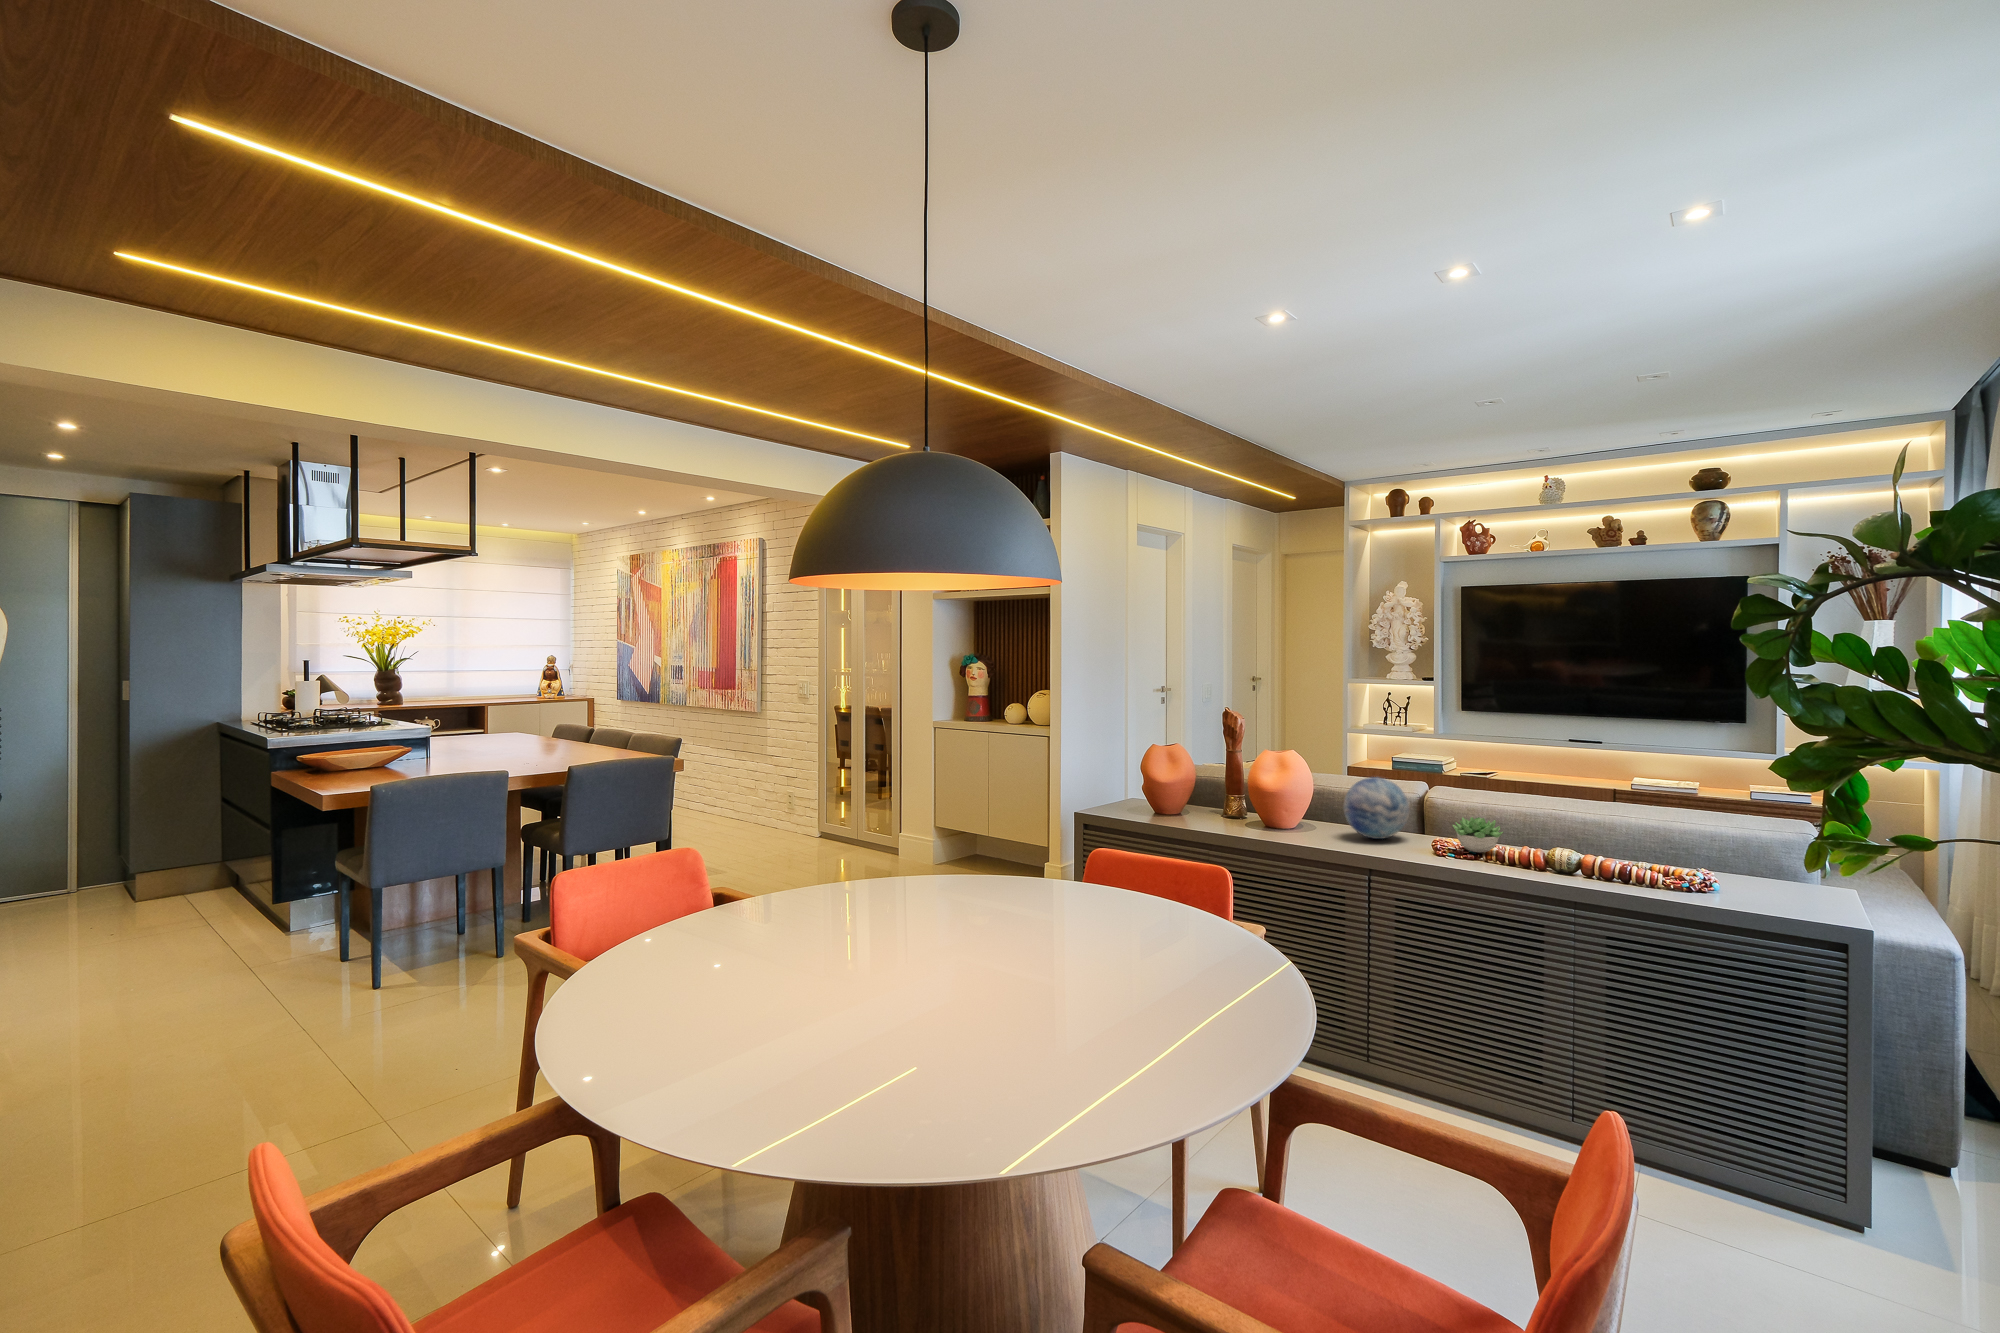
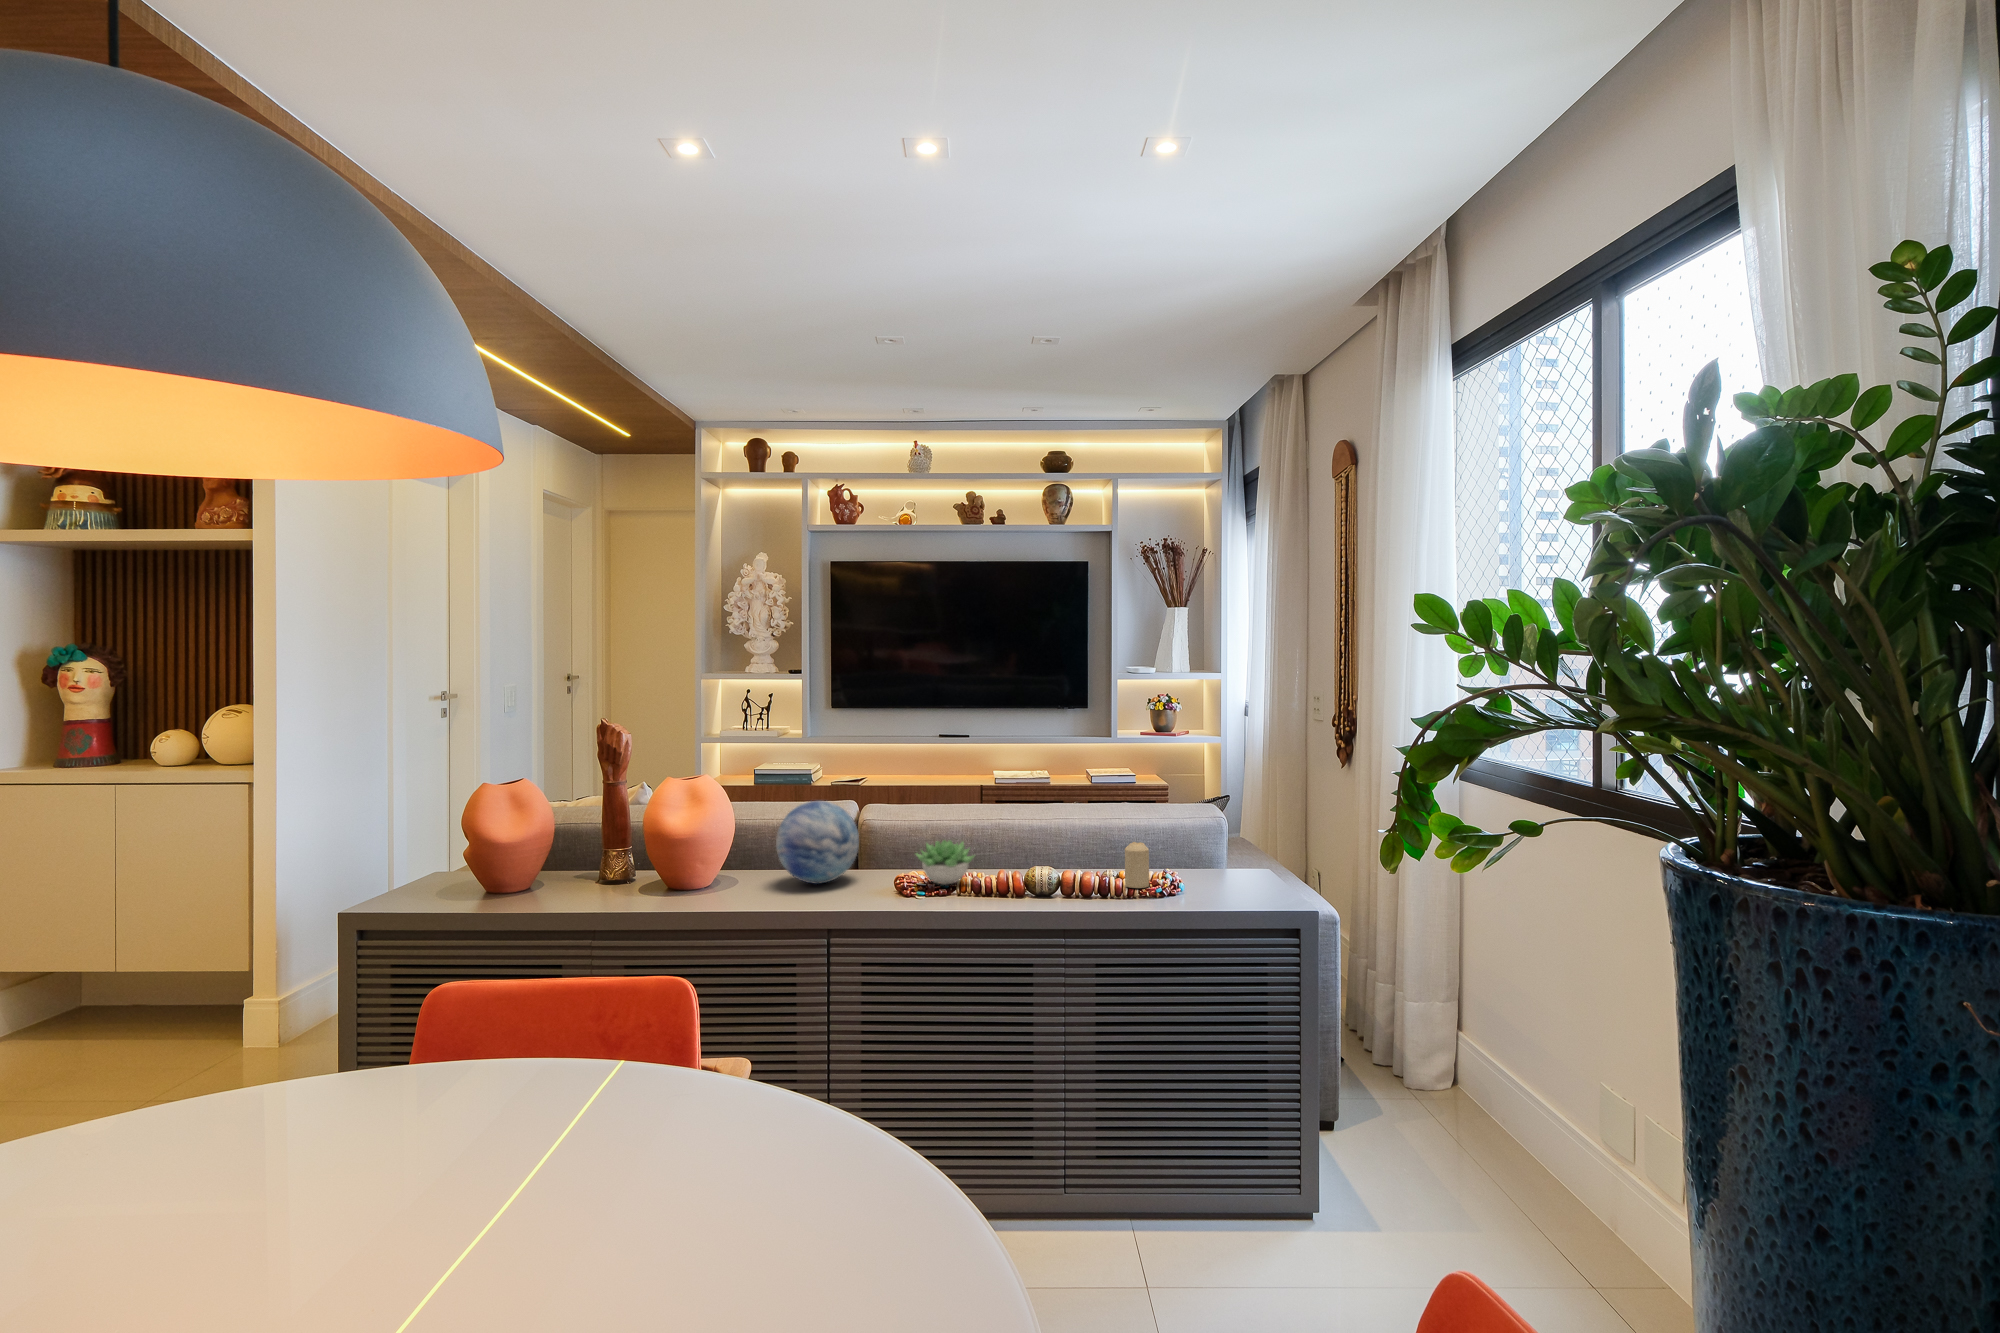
candle: none [1645,837,1670,878] -> present [1125,842,1149,888]

